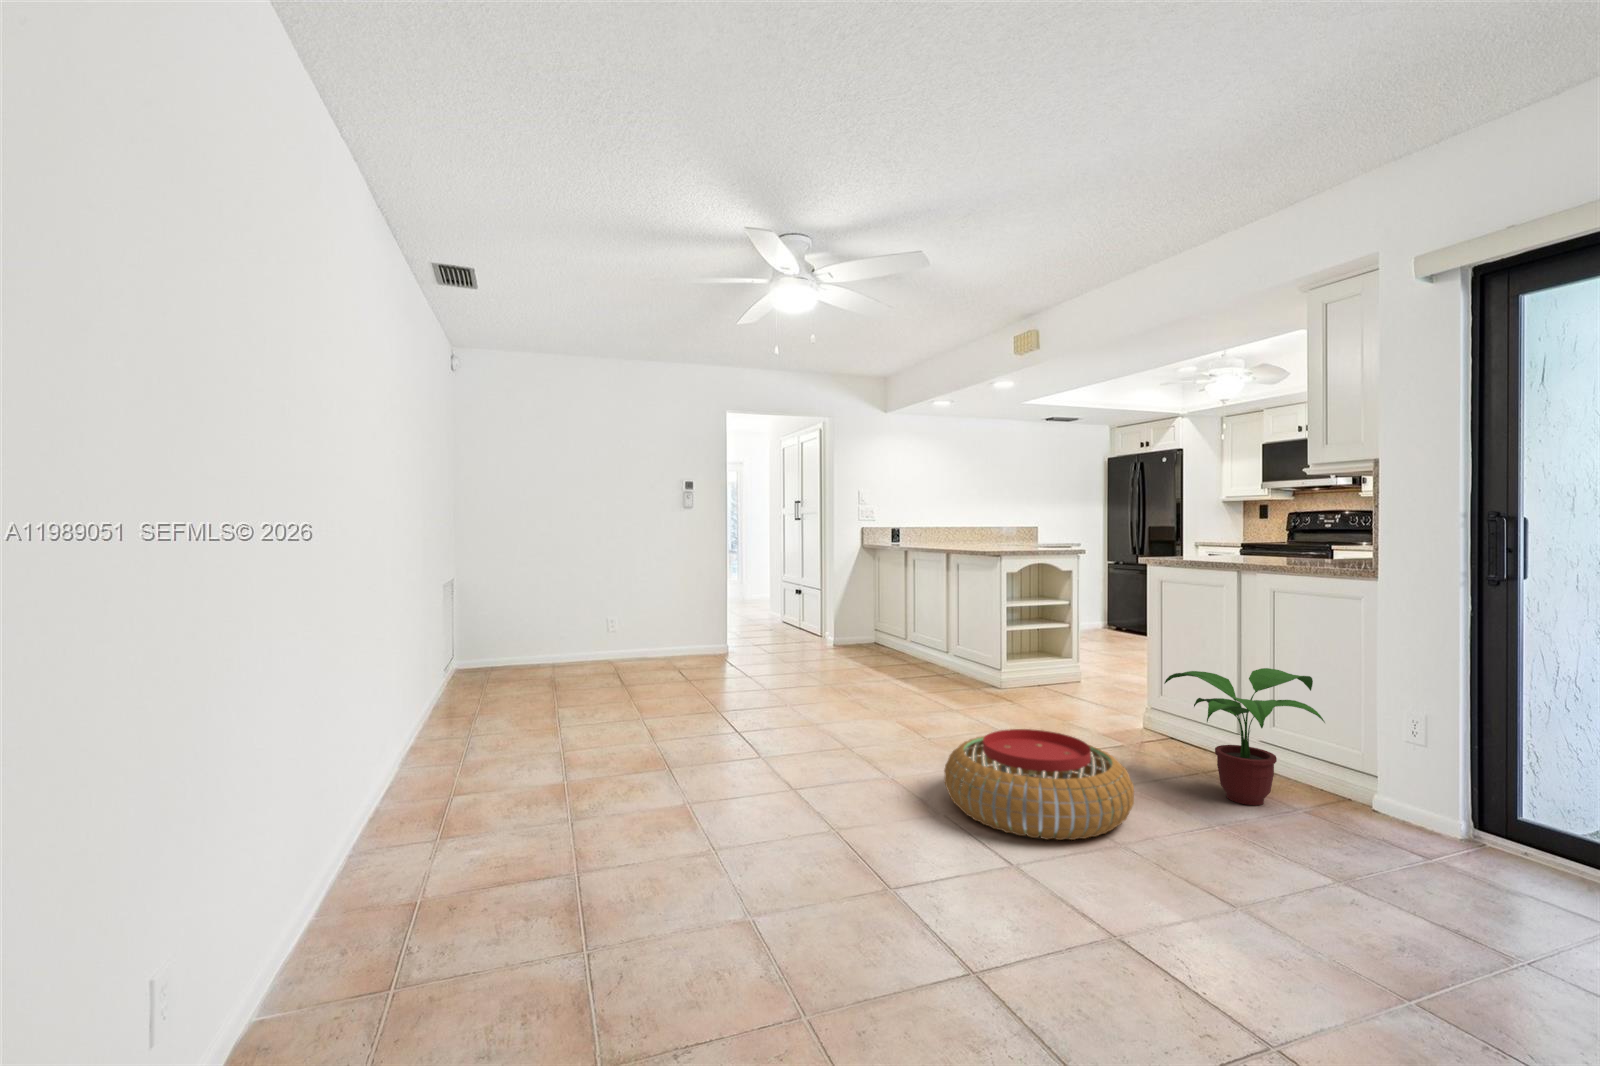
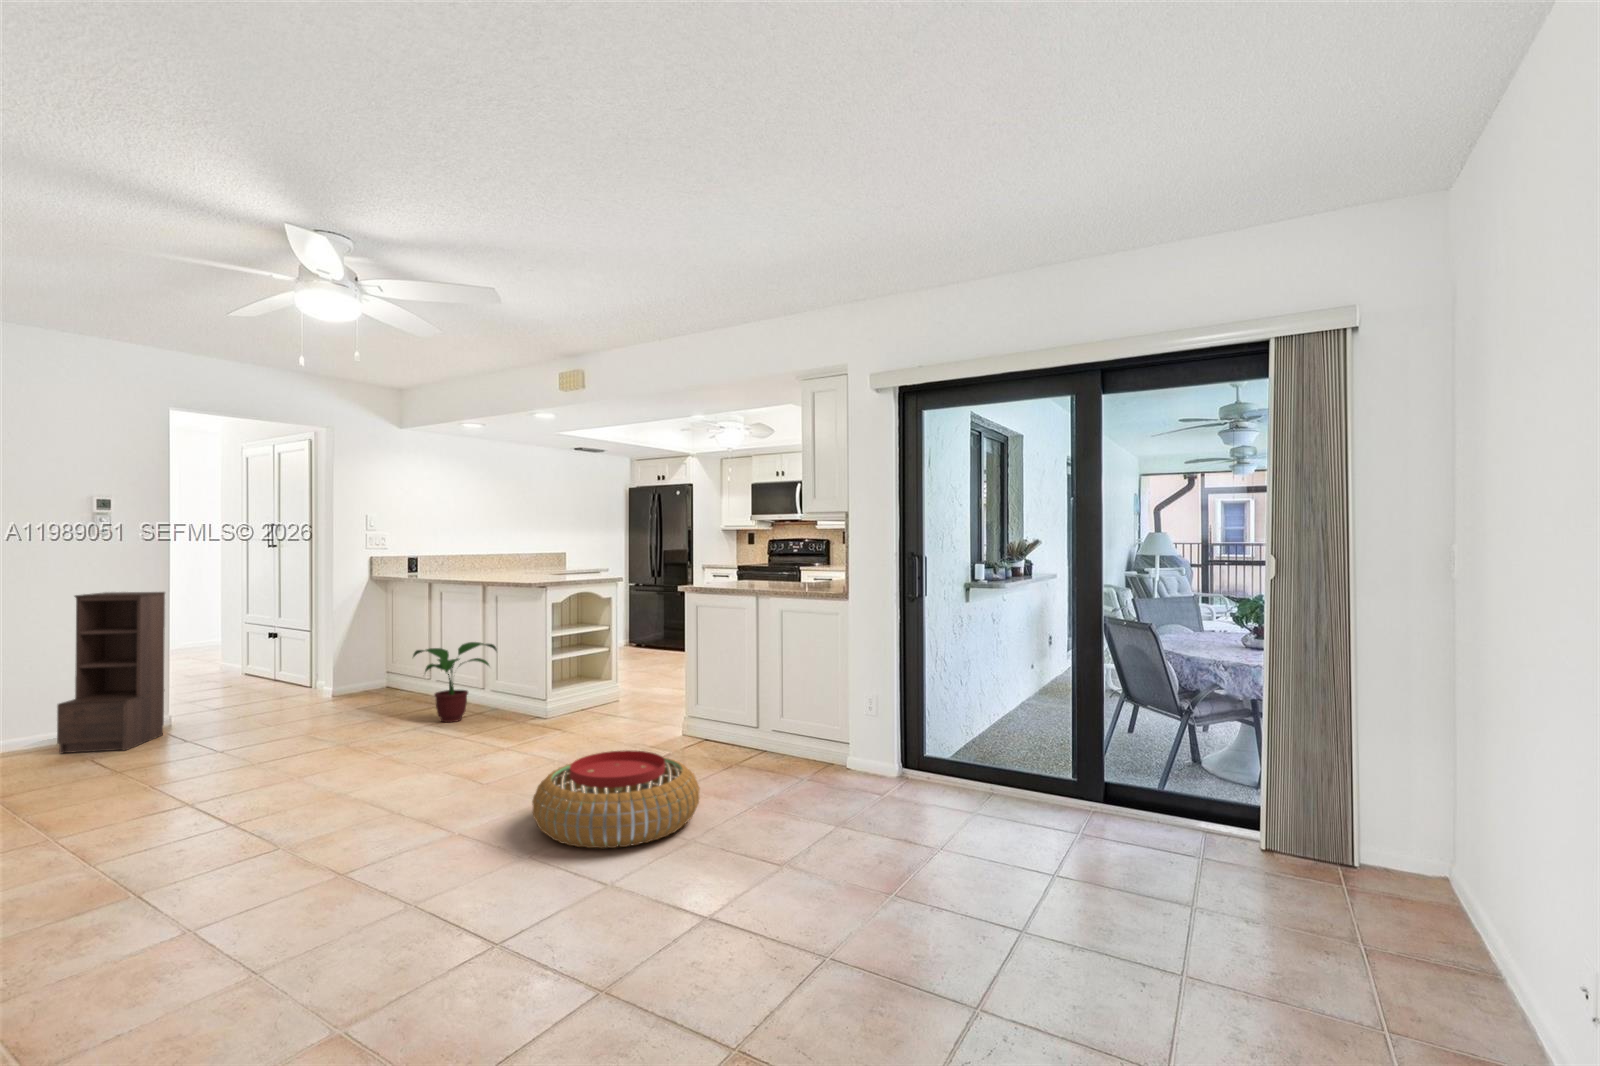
bookshelf: none [659,551,719,667] -> present [57,592,165,754]
potted plant: present [1164,668,1325,805] -> present [413,642,497,722]

